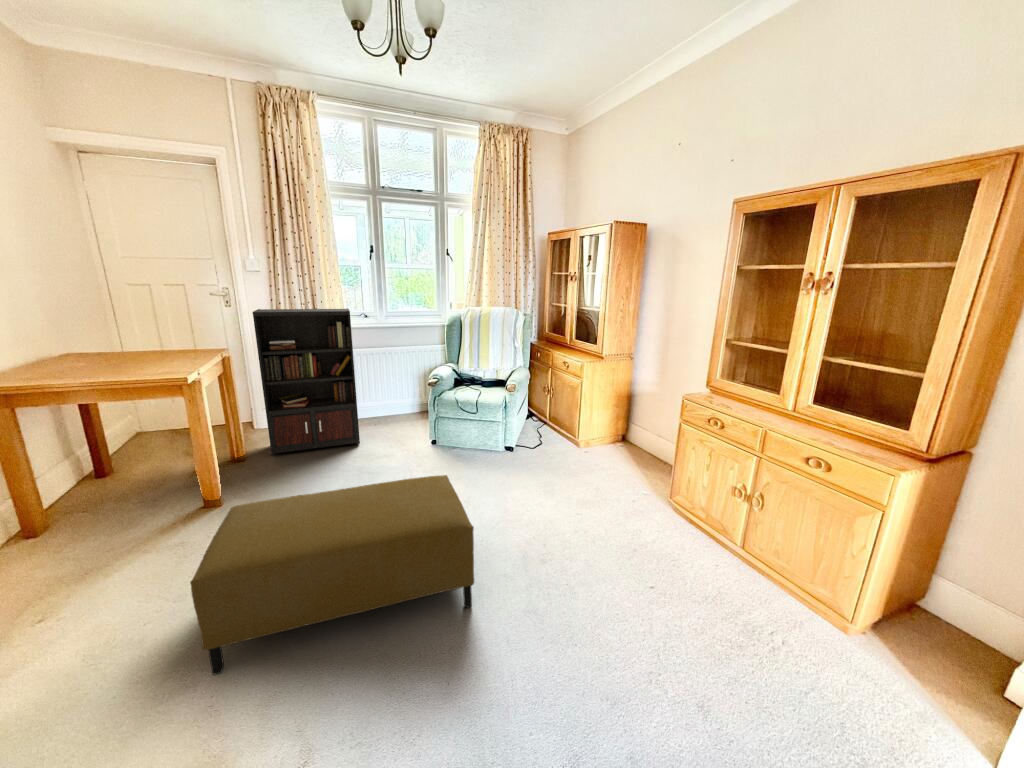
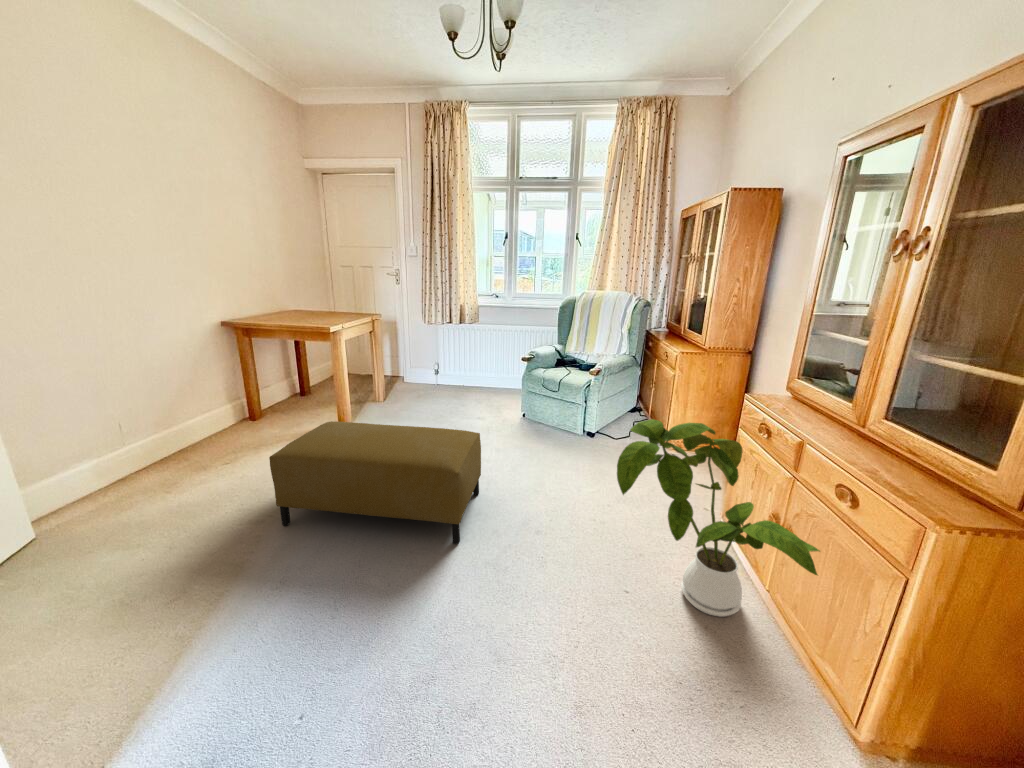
bookcase: present [253,308,377,455] -> none [397,286,494,406]
house plant: none [637,428,824,588] -> present [617,419,820,617]

